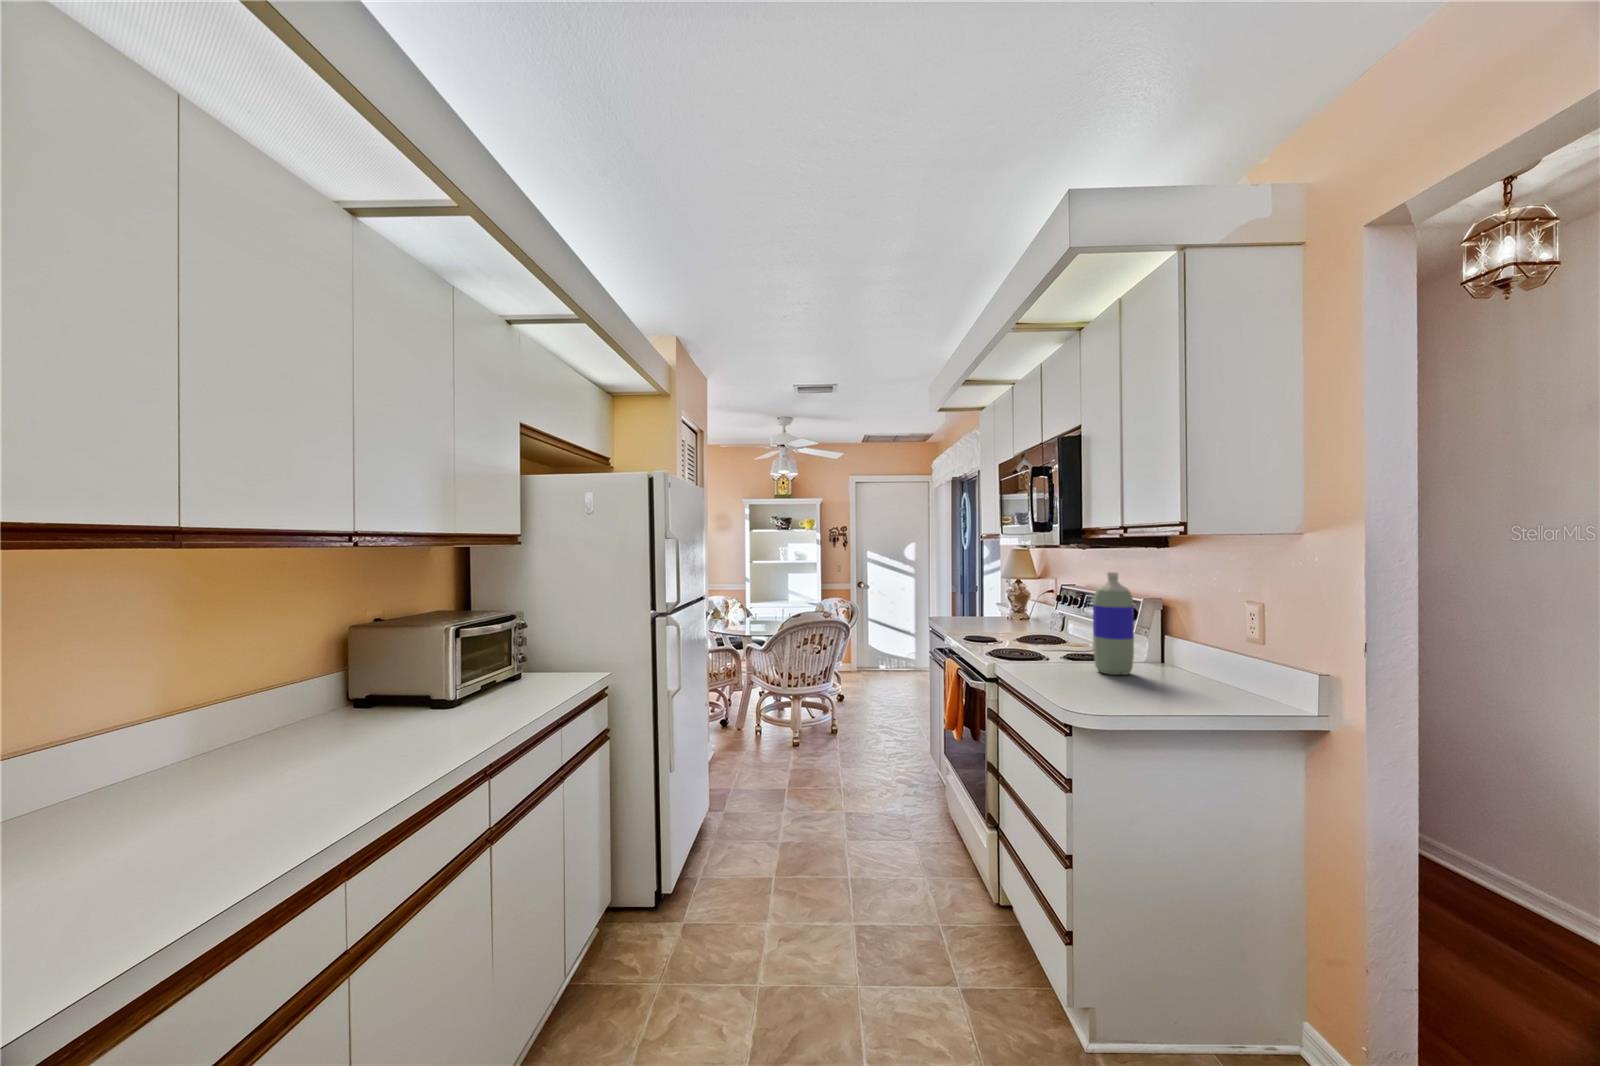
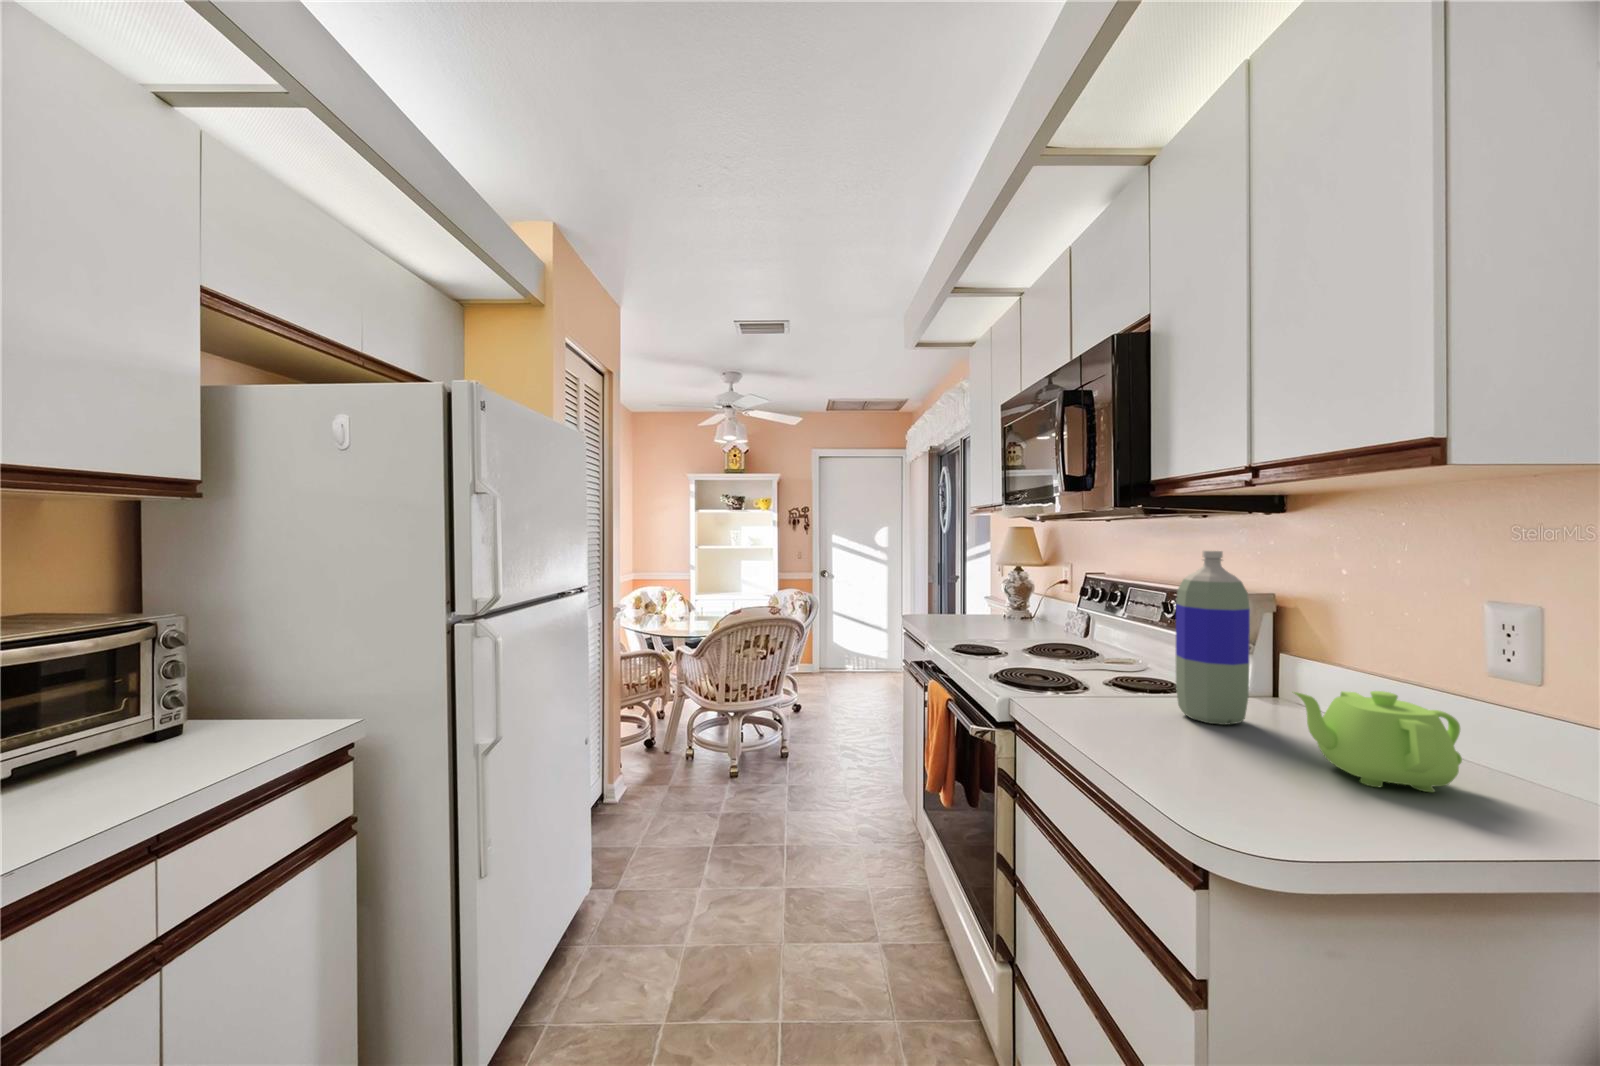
teapot: none [1137,649,1222,700] -> present [1294,691,1462,792]

